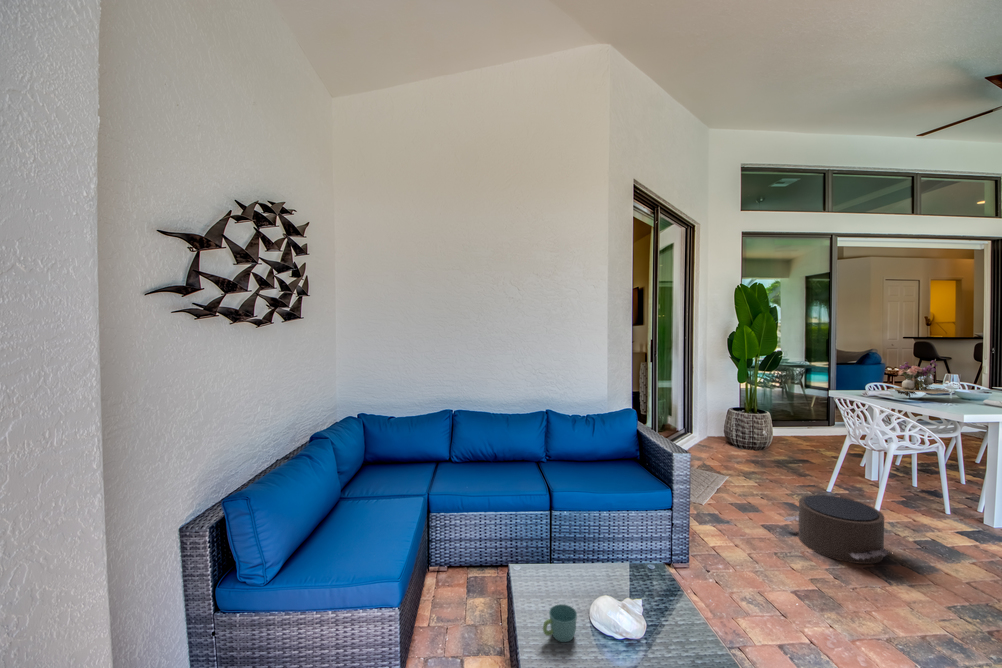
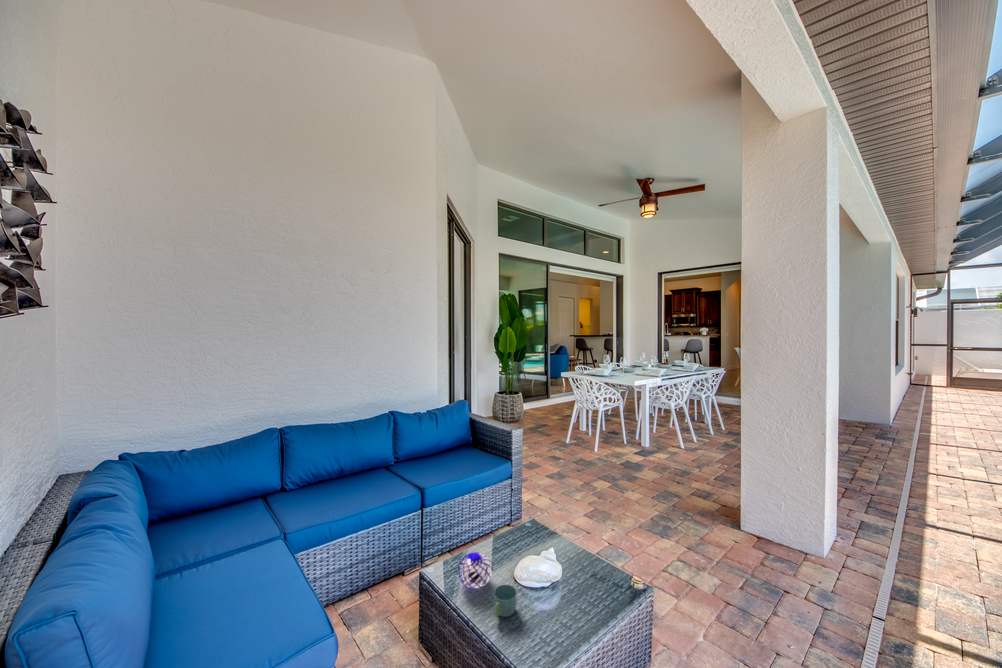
flower arrangement: present [891,360,951,397] -> none [593,348,622,374]
pouf: present [784,495,889,564] -> none [557,445,619,487]
decorative orb: none [534,561,573,602] -> present [458,552,492,589]

